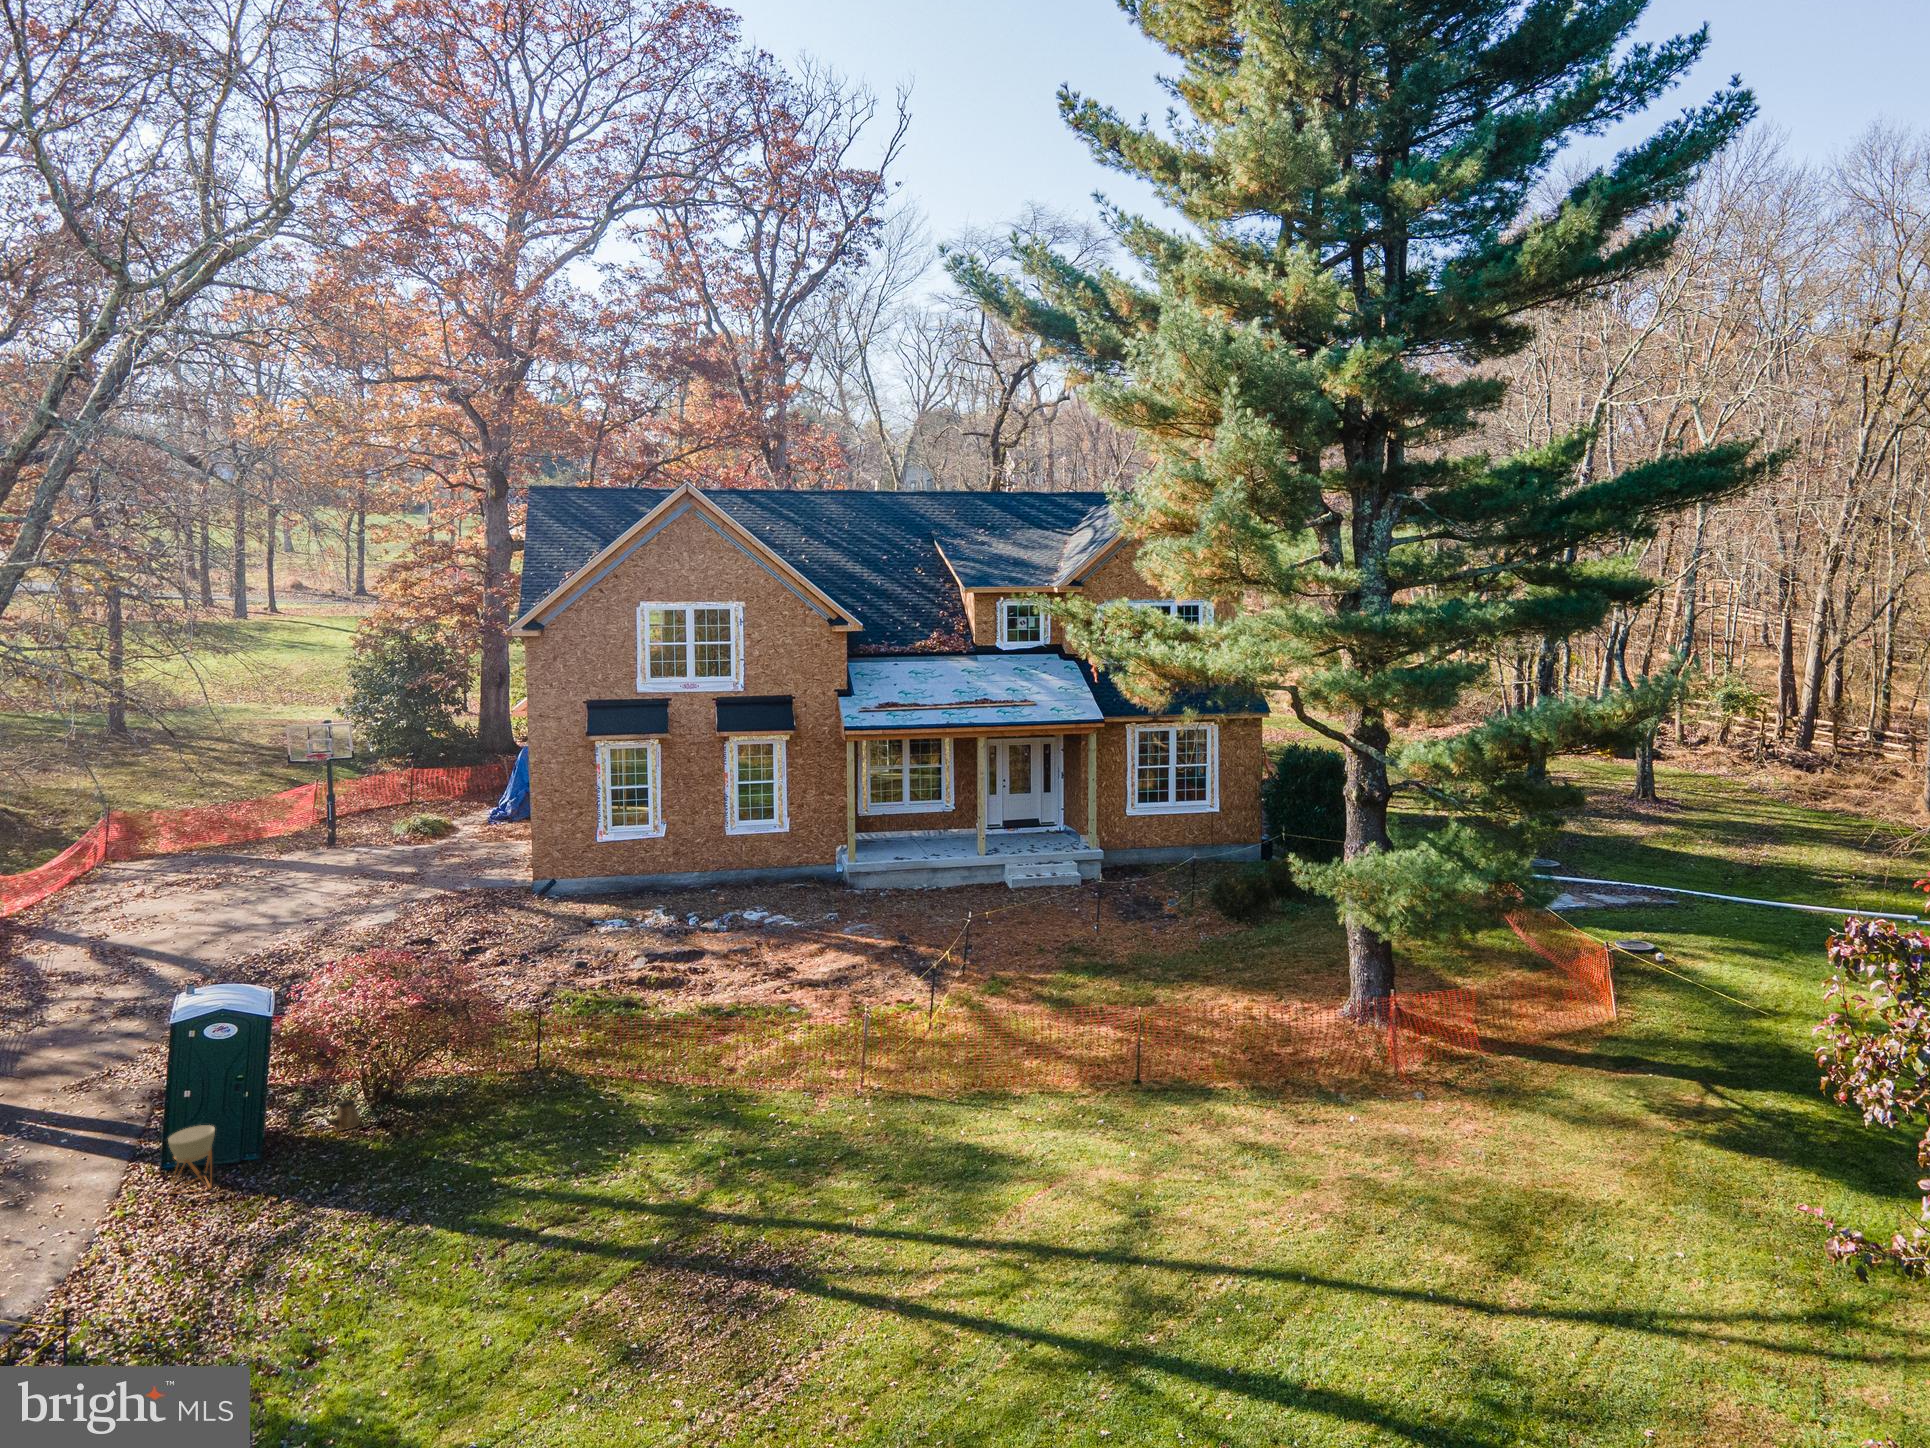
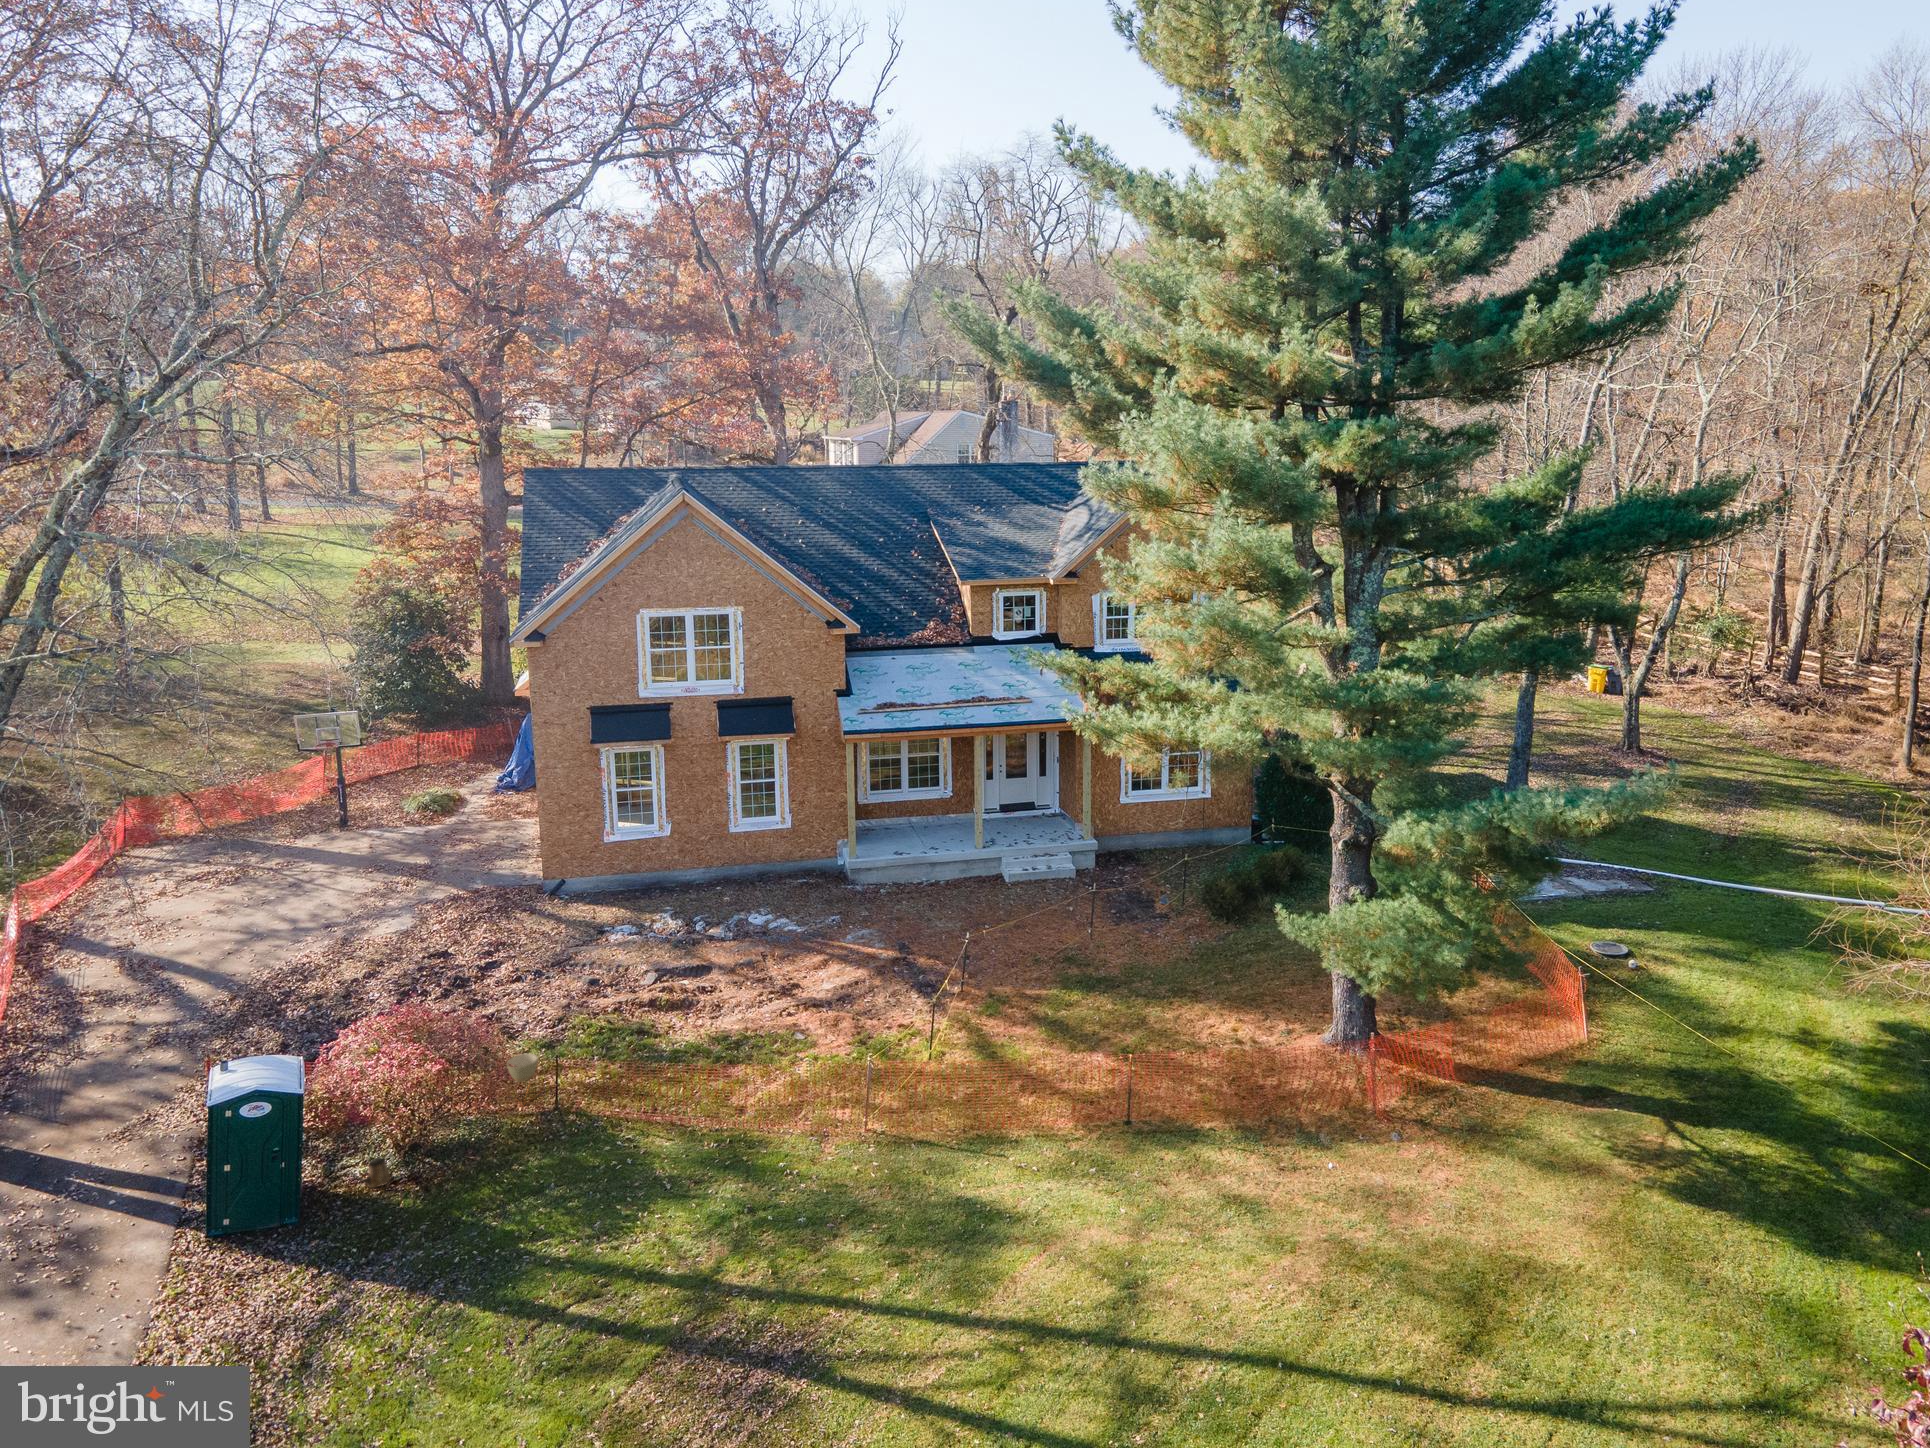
planter: present [168,1125,215,1194] -> present [507,1053,541,1105]

